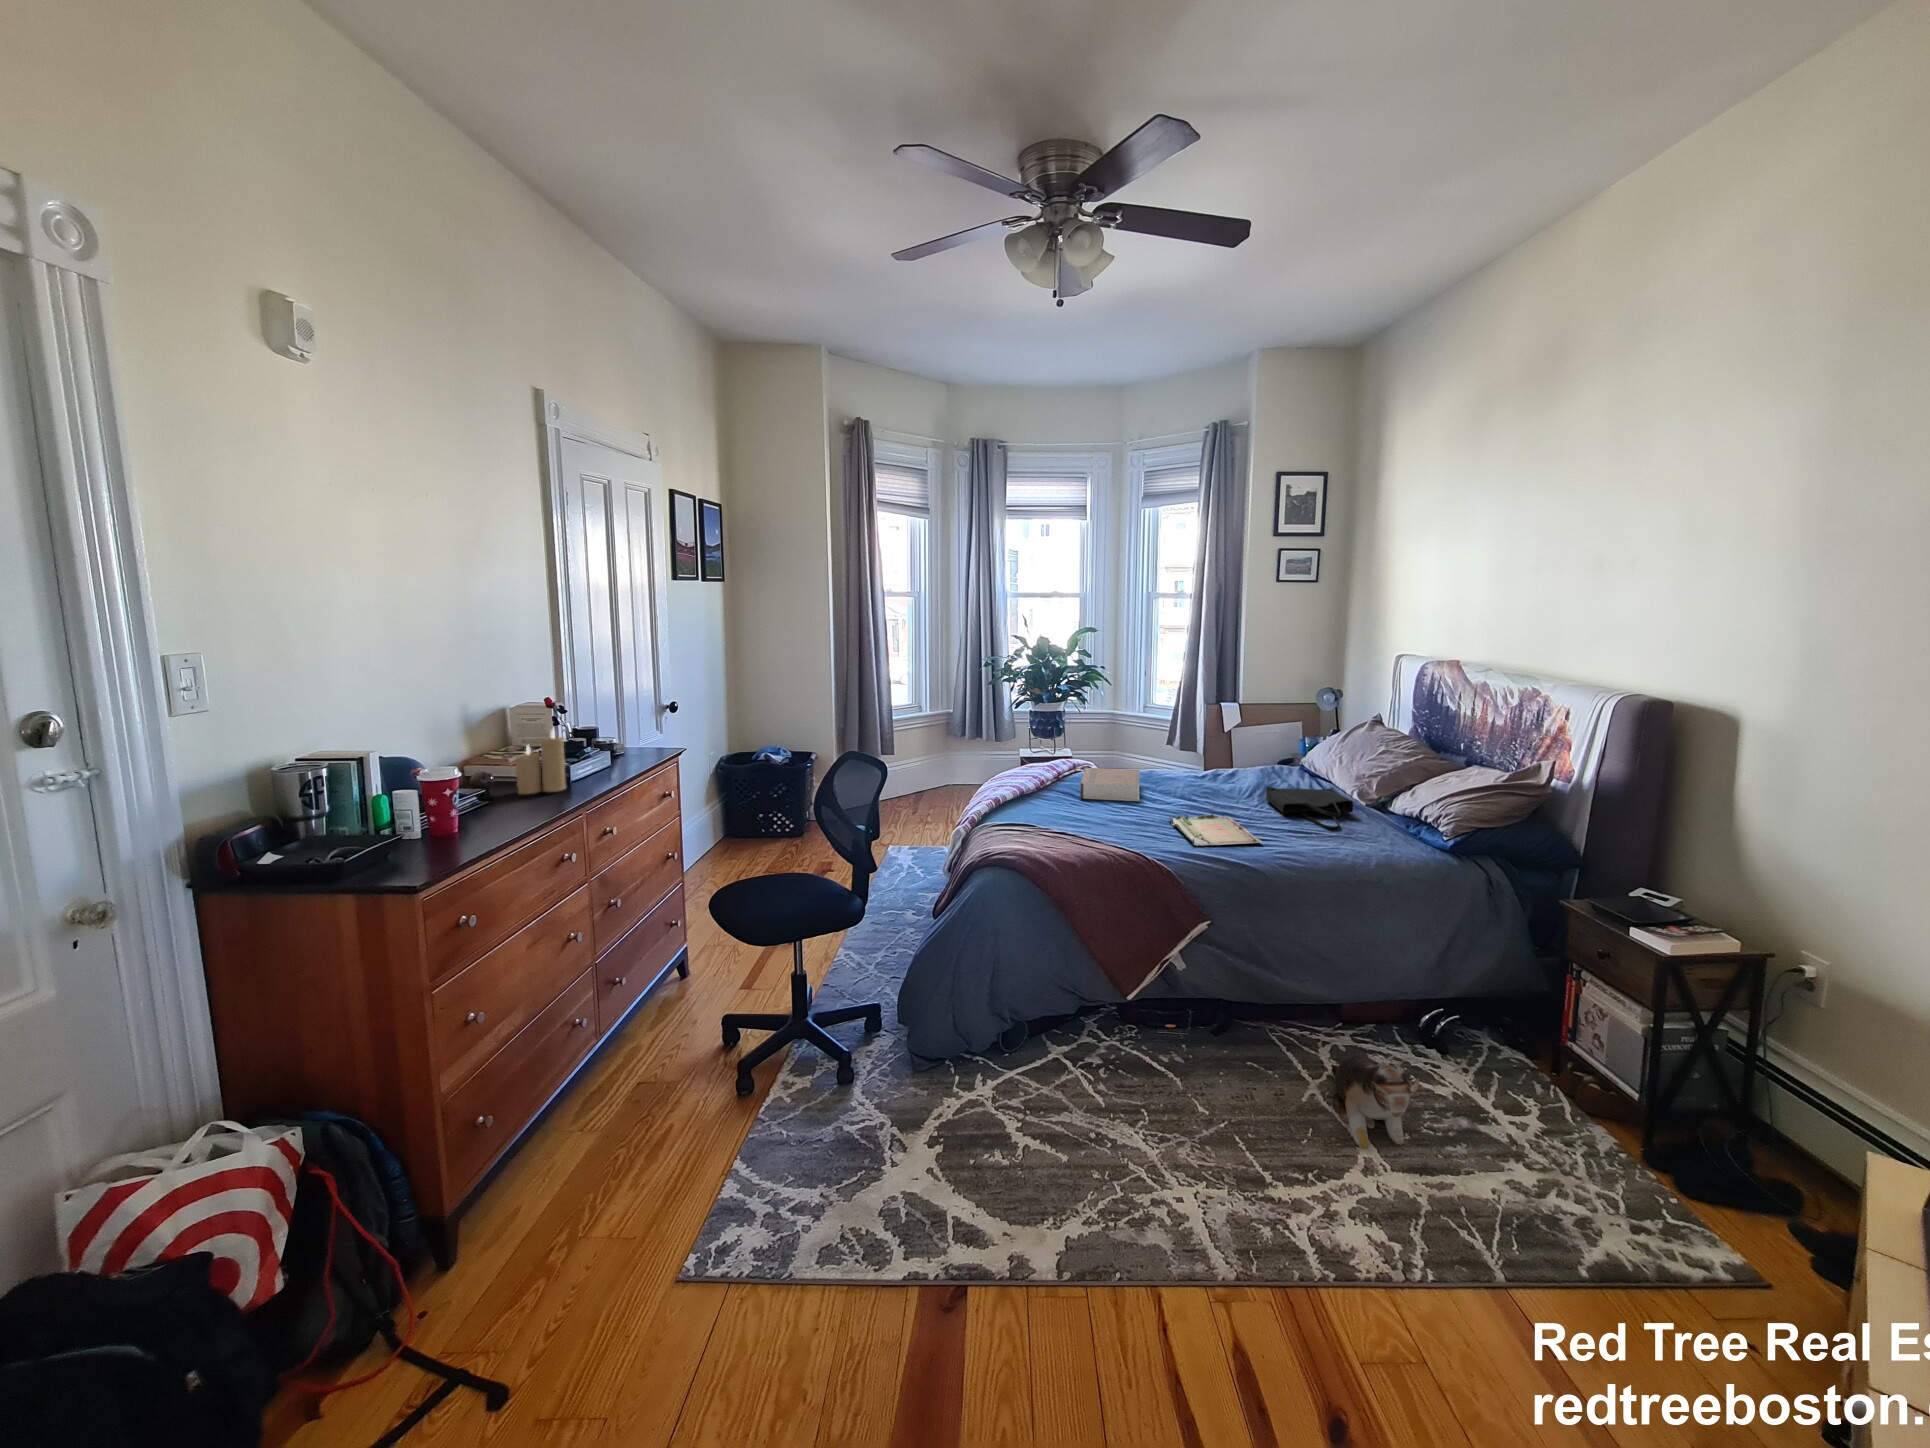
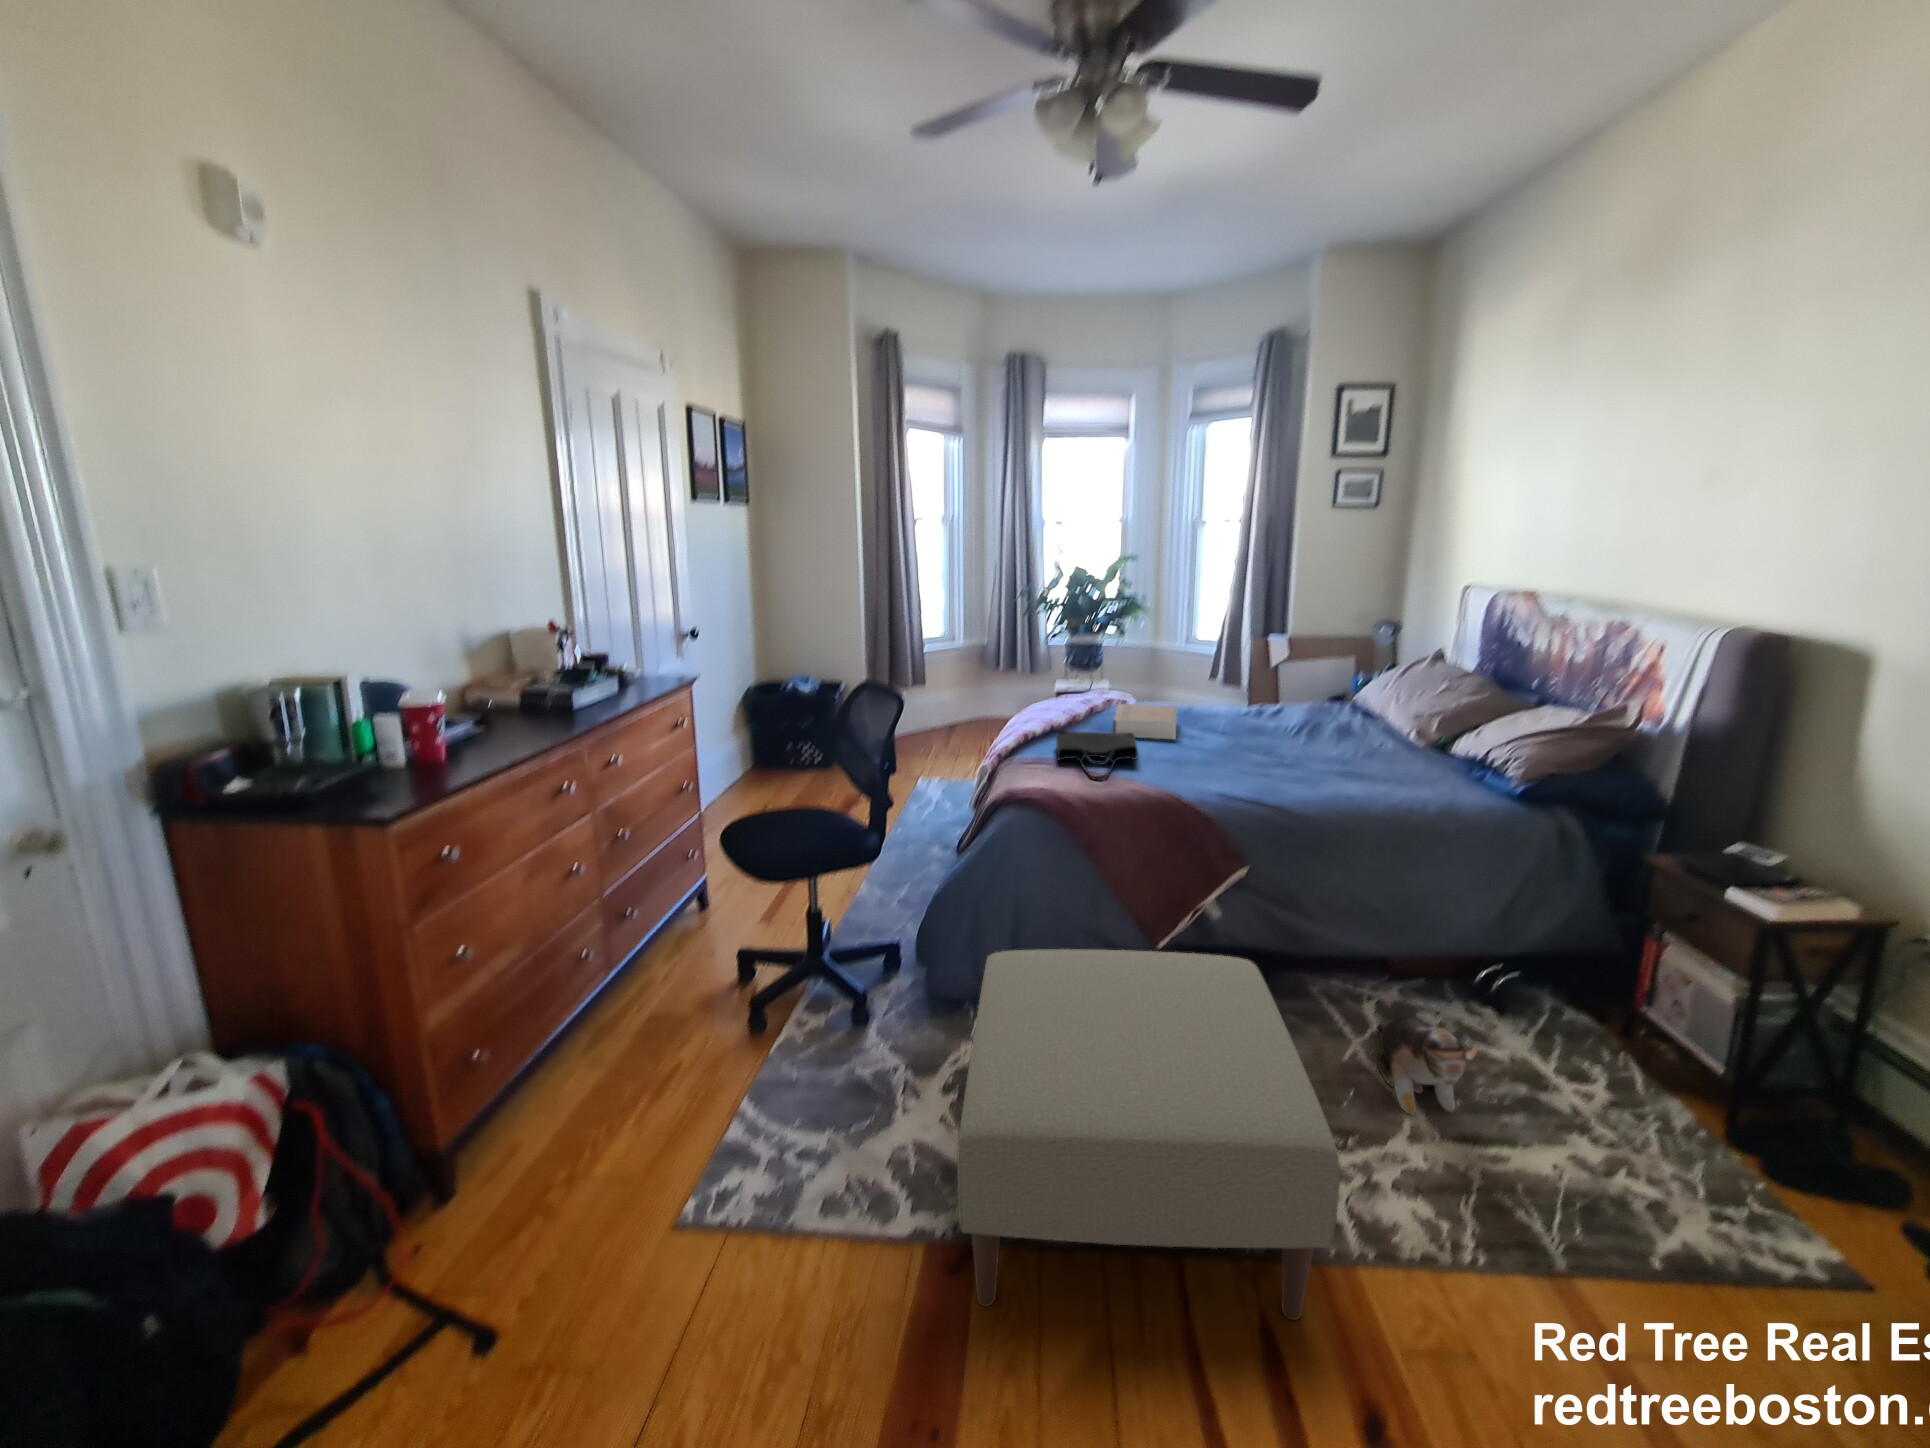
candle: present [516,730,566,794] -> none [510,654,564,722]
tote bag: present [1266,787,1353,831] -> present [1056,730,1138,780]
tray: present [1169,811,1262,846] -> none [1206,749,1309,789]
ottoman: none [953,1001,1298,1343] -> present [957,949,1340,1320]

